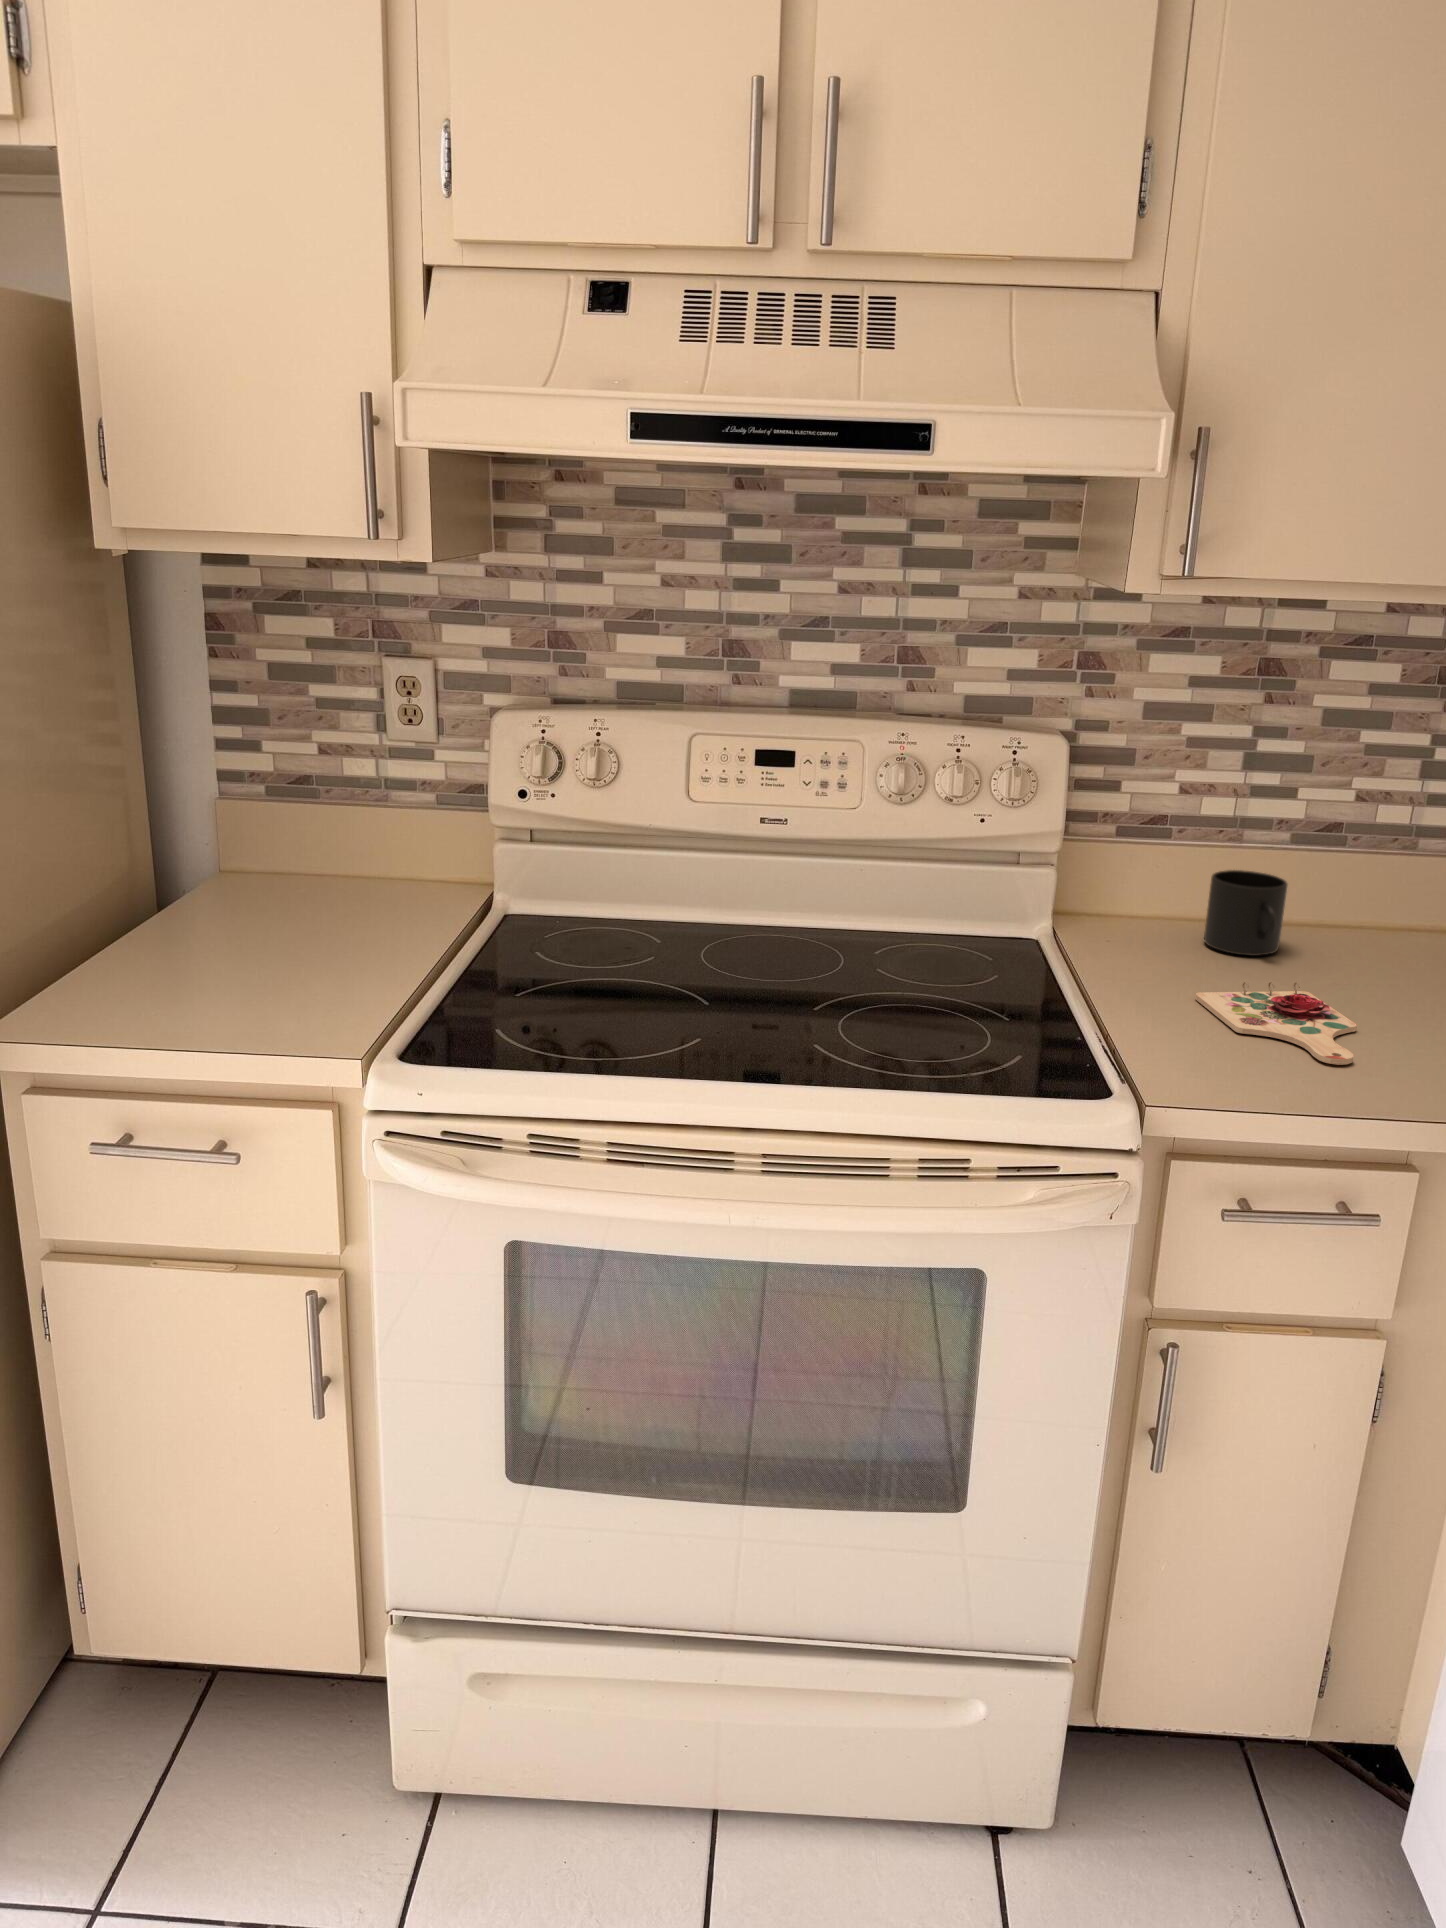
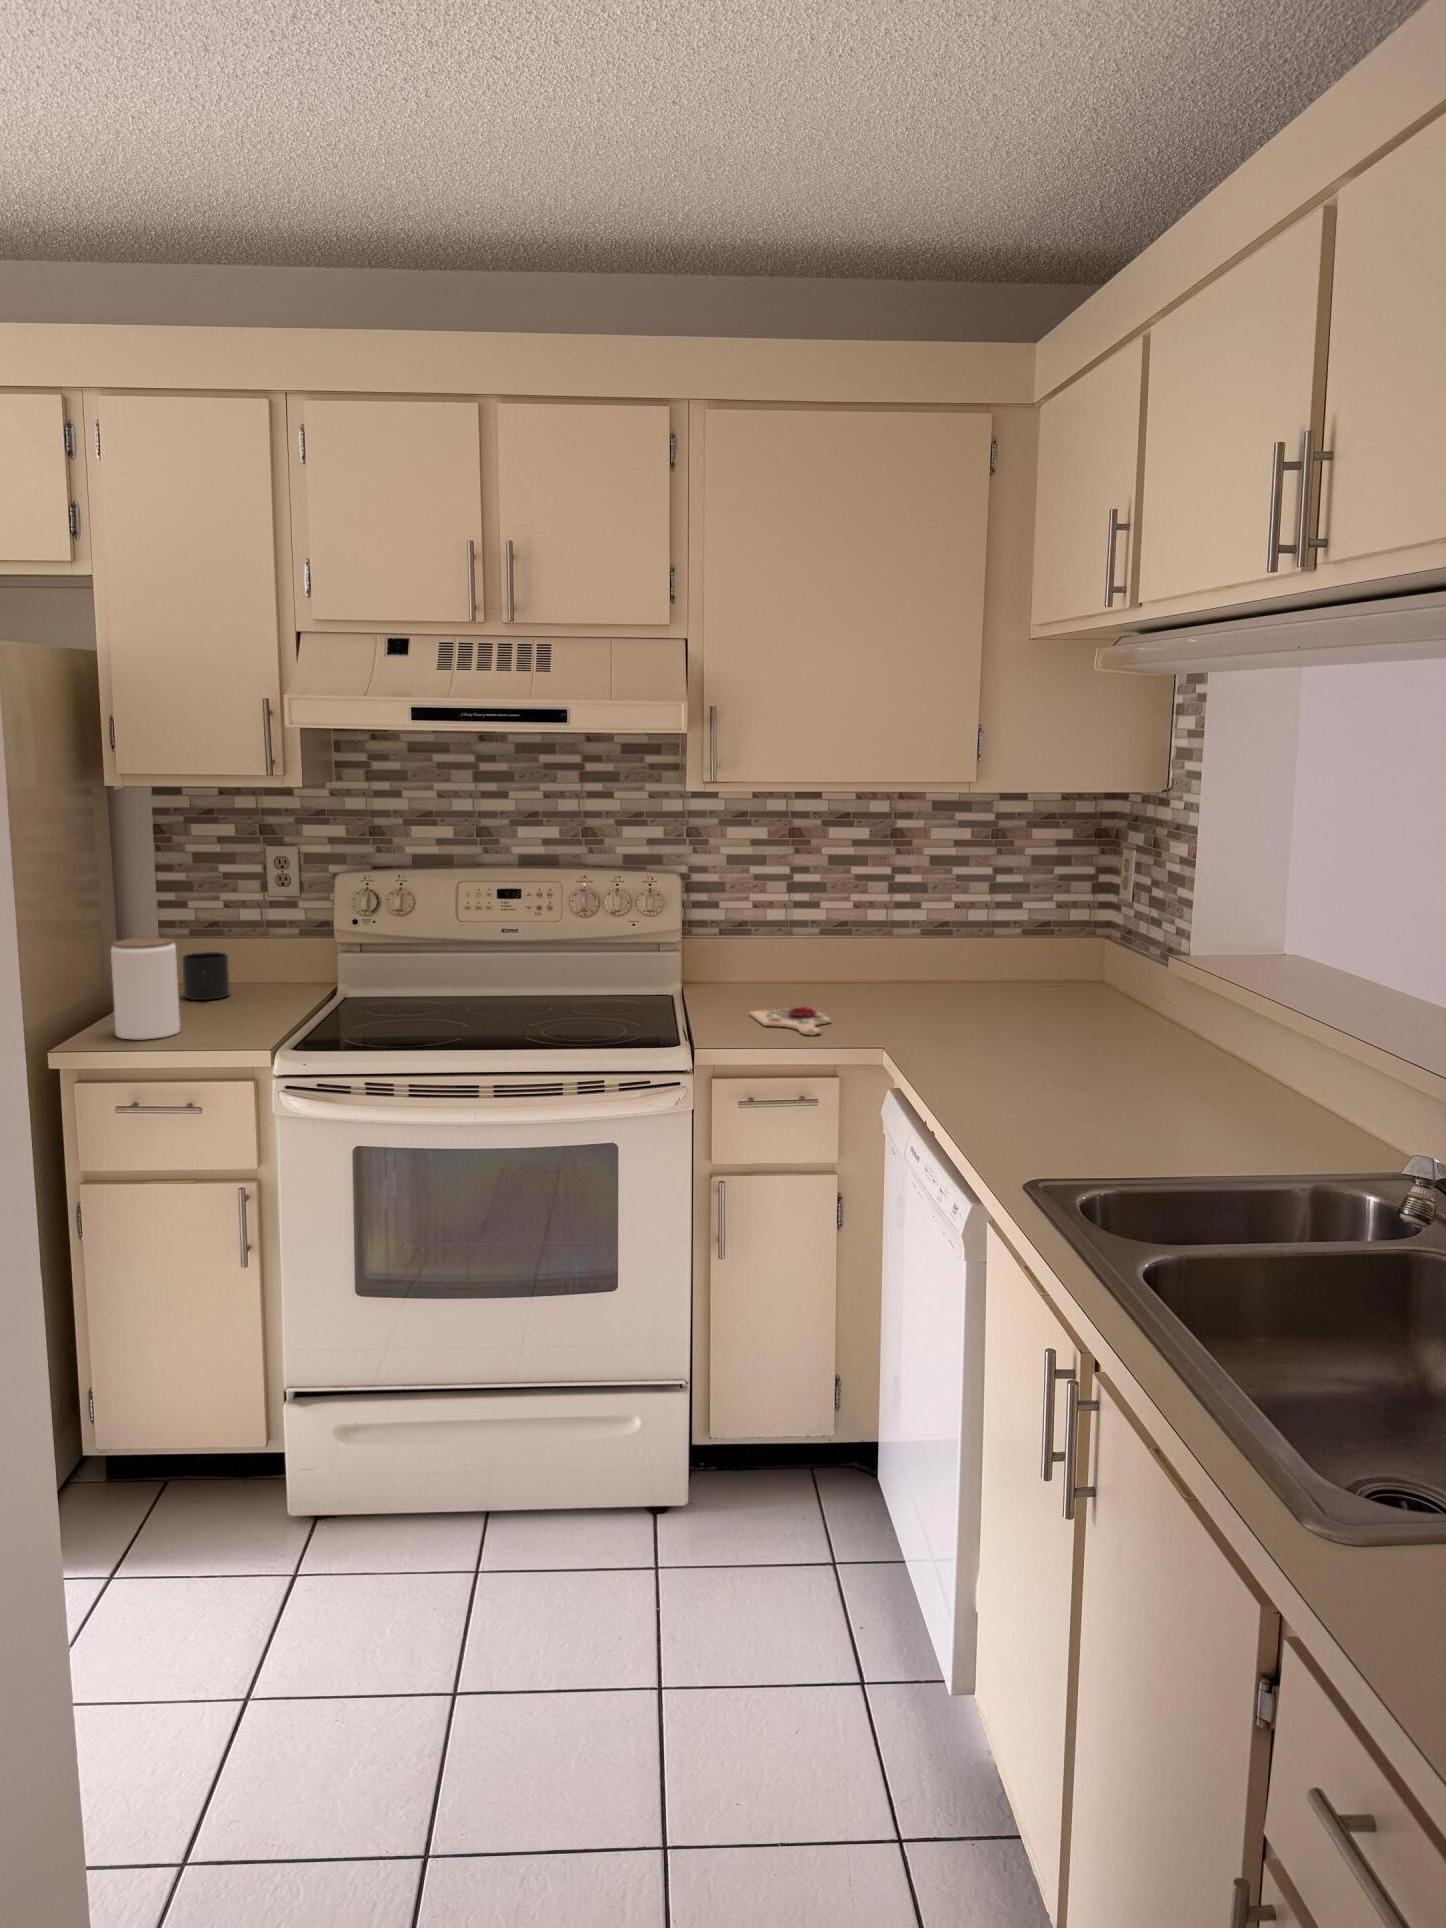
jar: none [95,819,220,1001] -> present [111,938,180,1040]
mug: present [1204,870,1287,956] -> present [182,952,229,1000]

